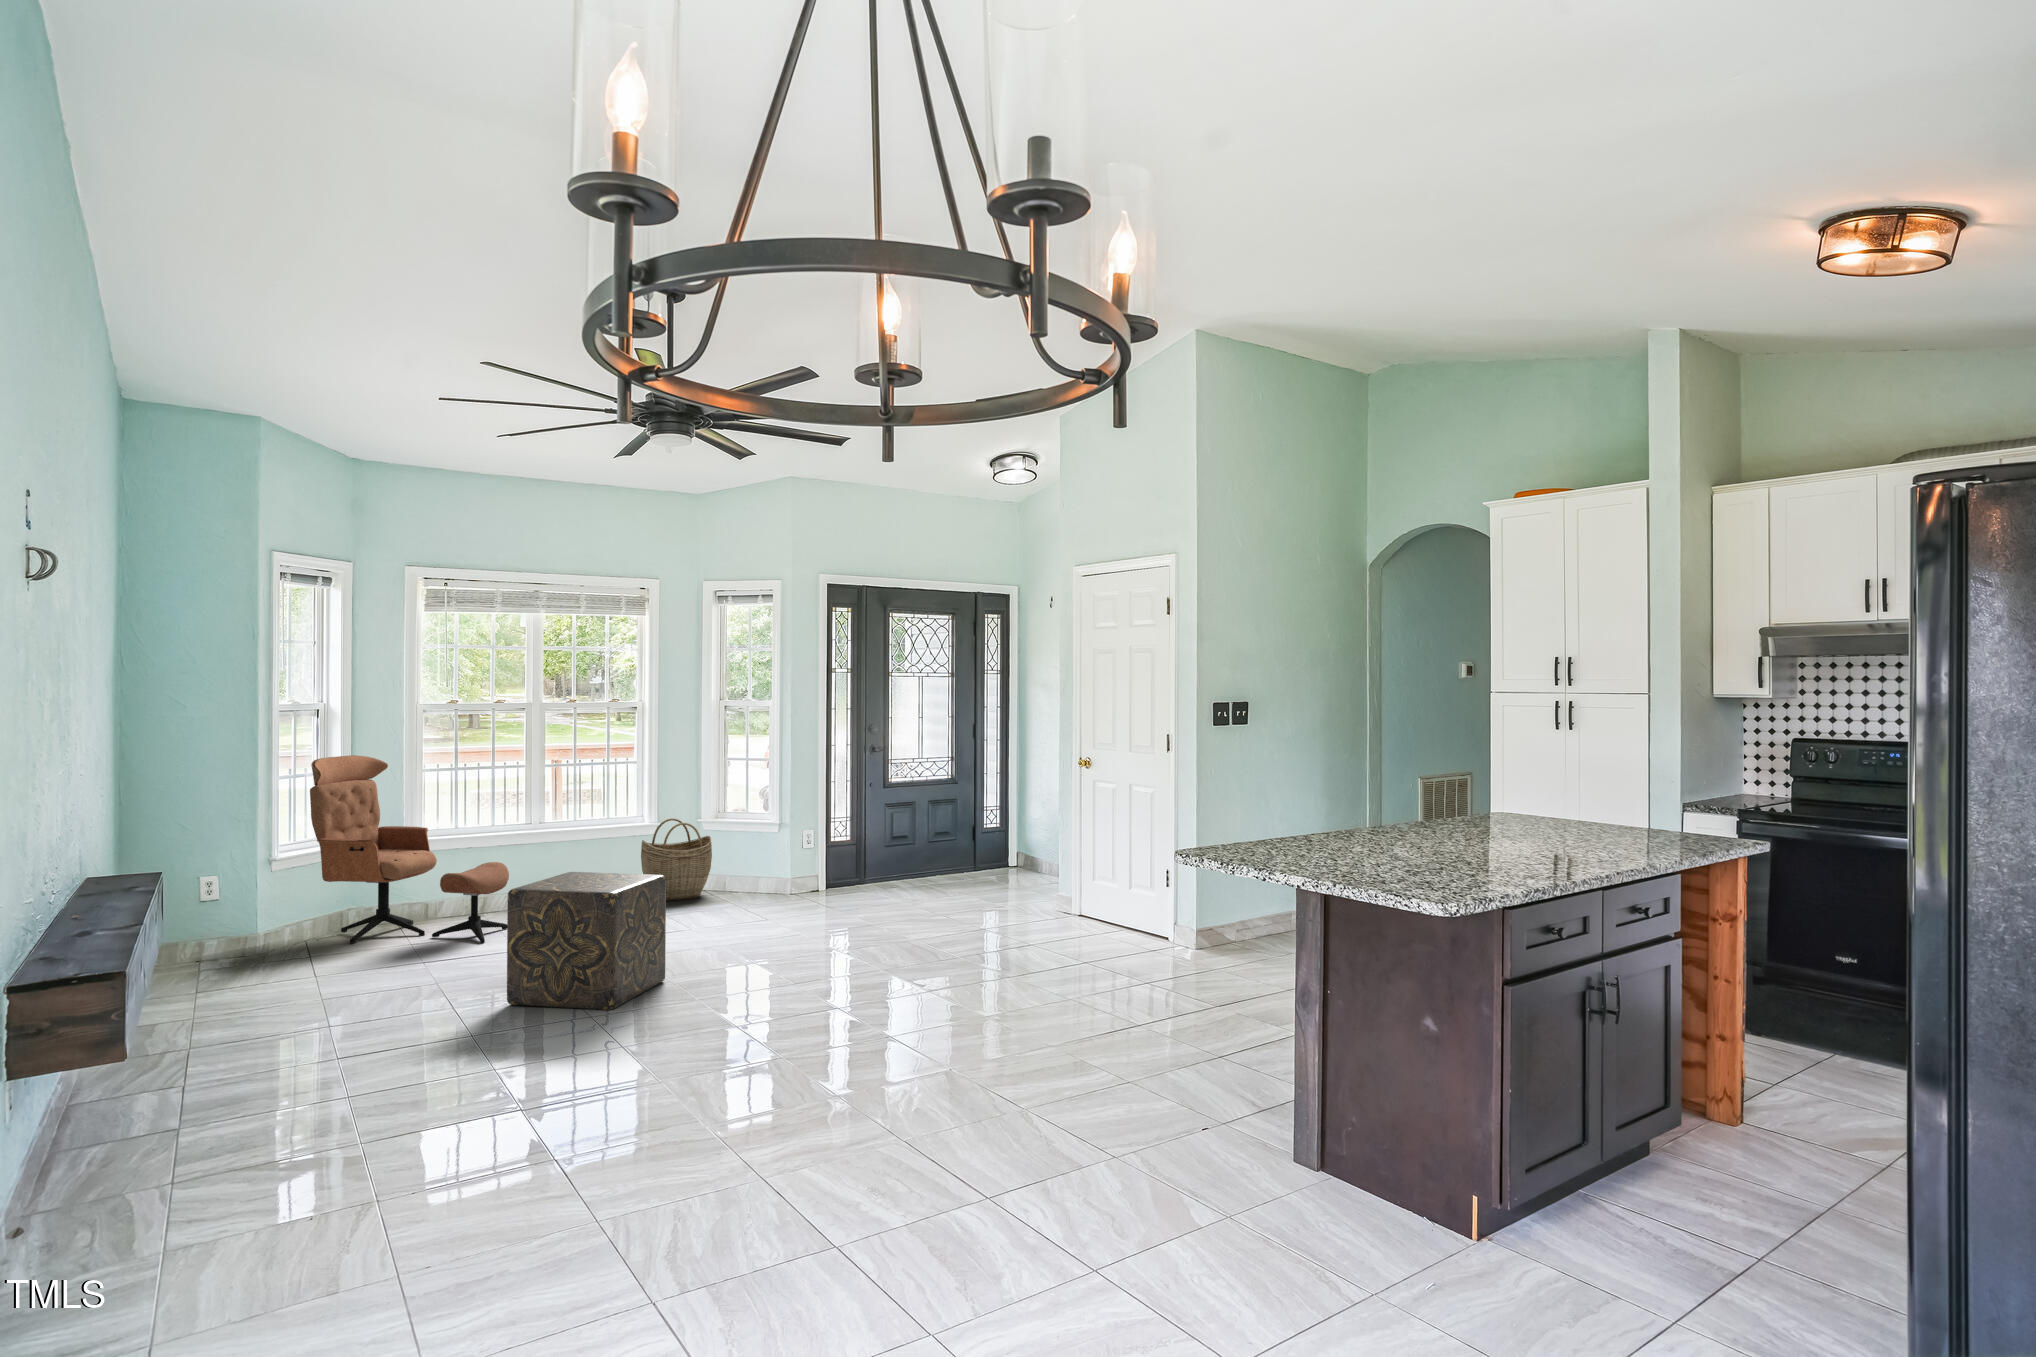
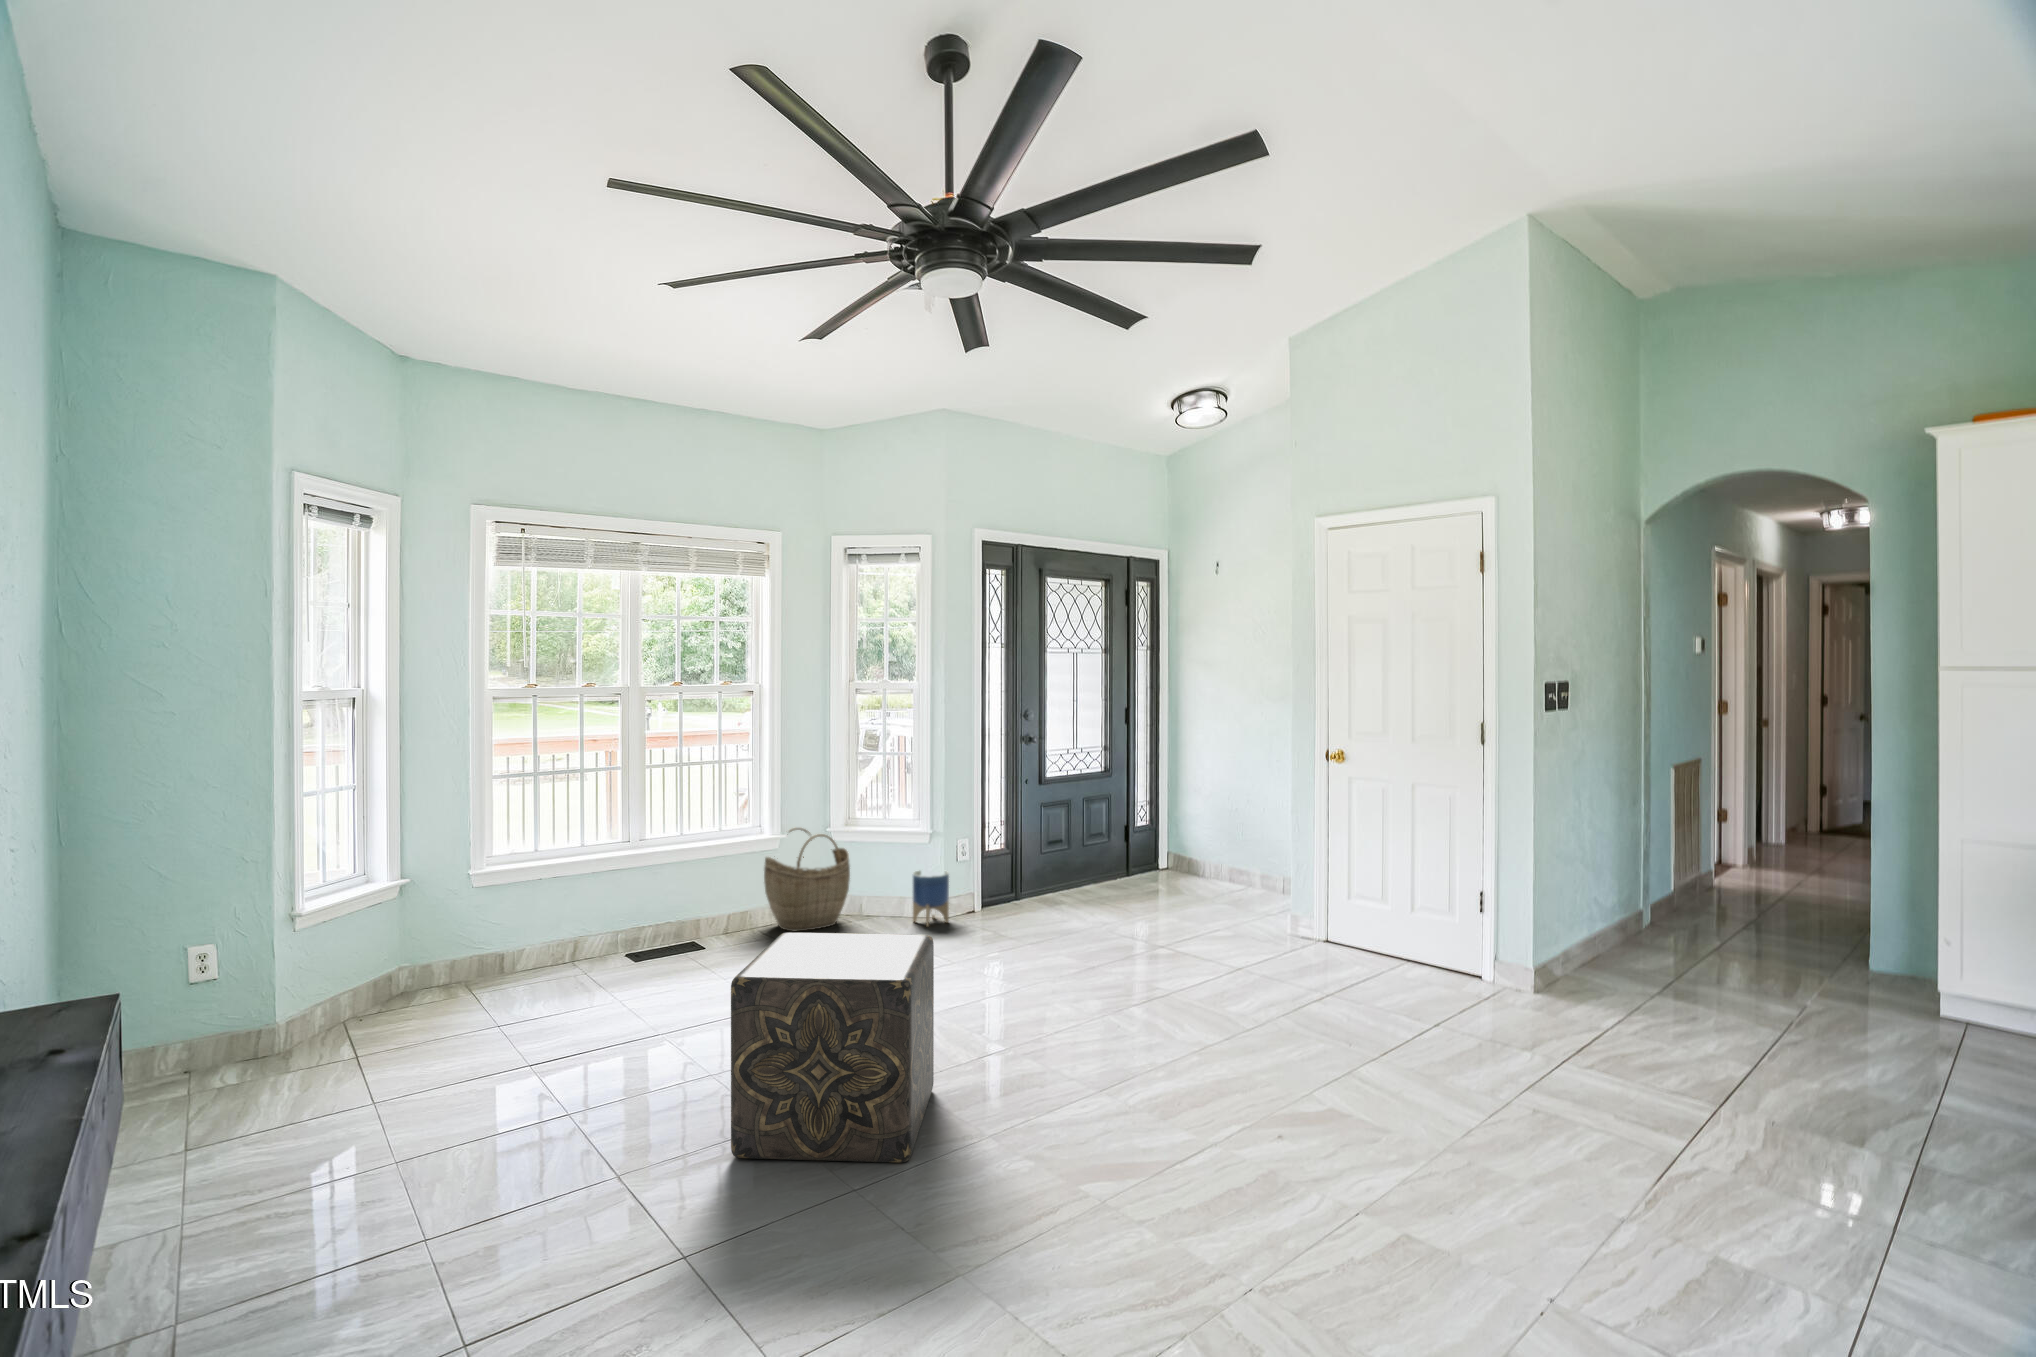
lounge chair: present [310,755,509,944] -> none [349,759,629,1025]
planter: none [759,855,789,900] -> present [913,870,949,927]

